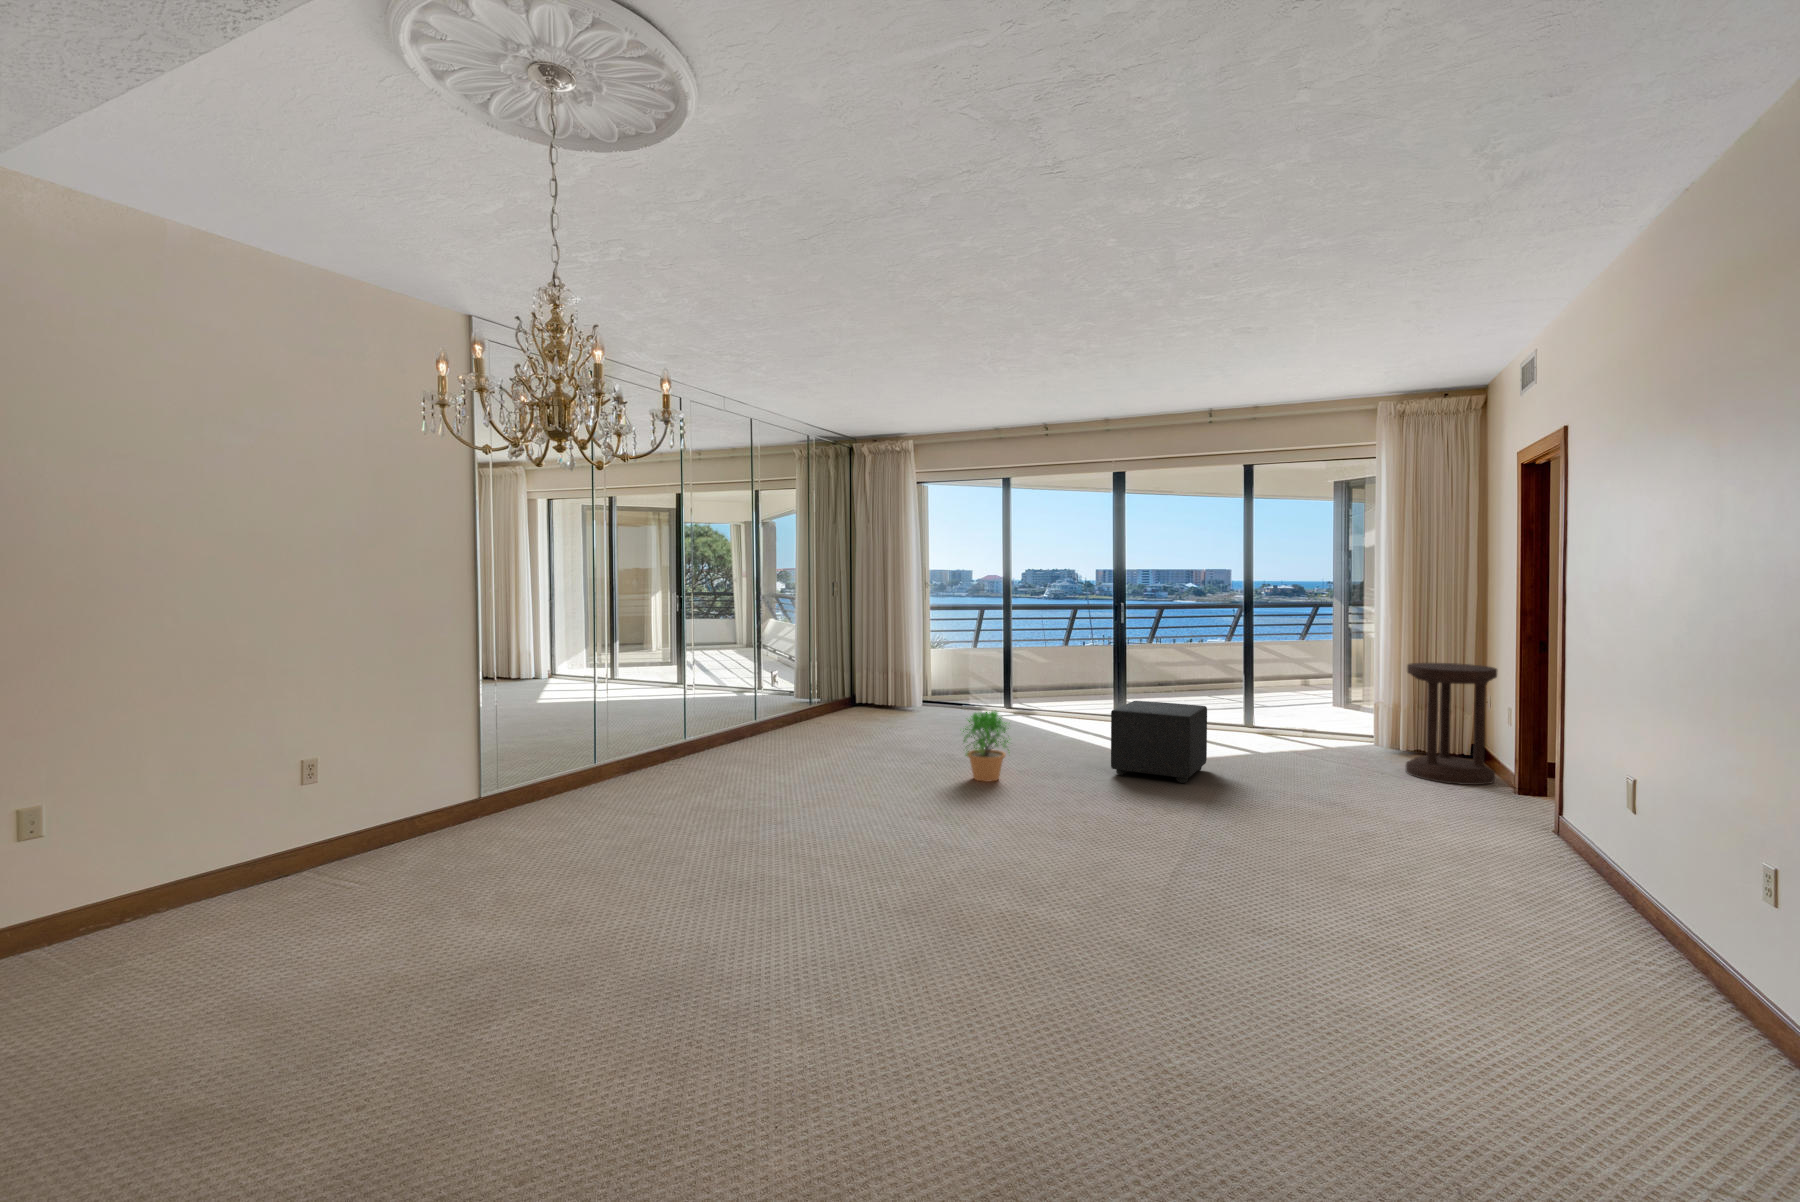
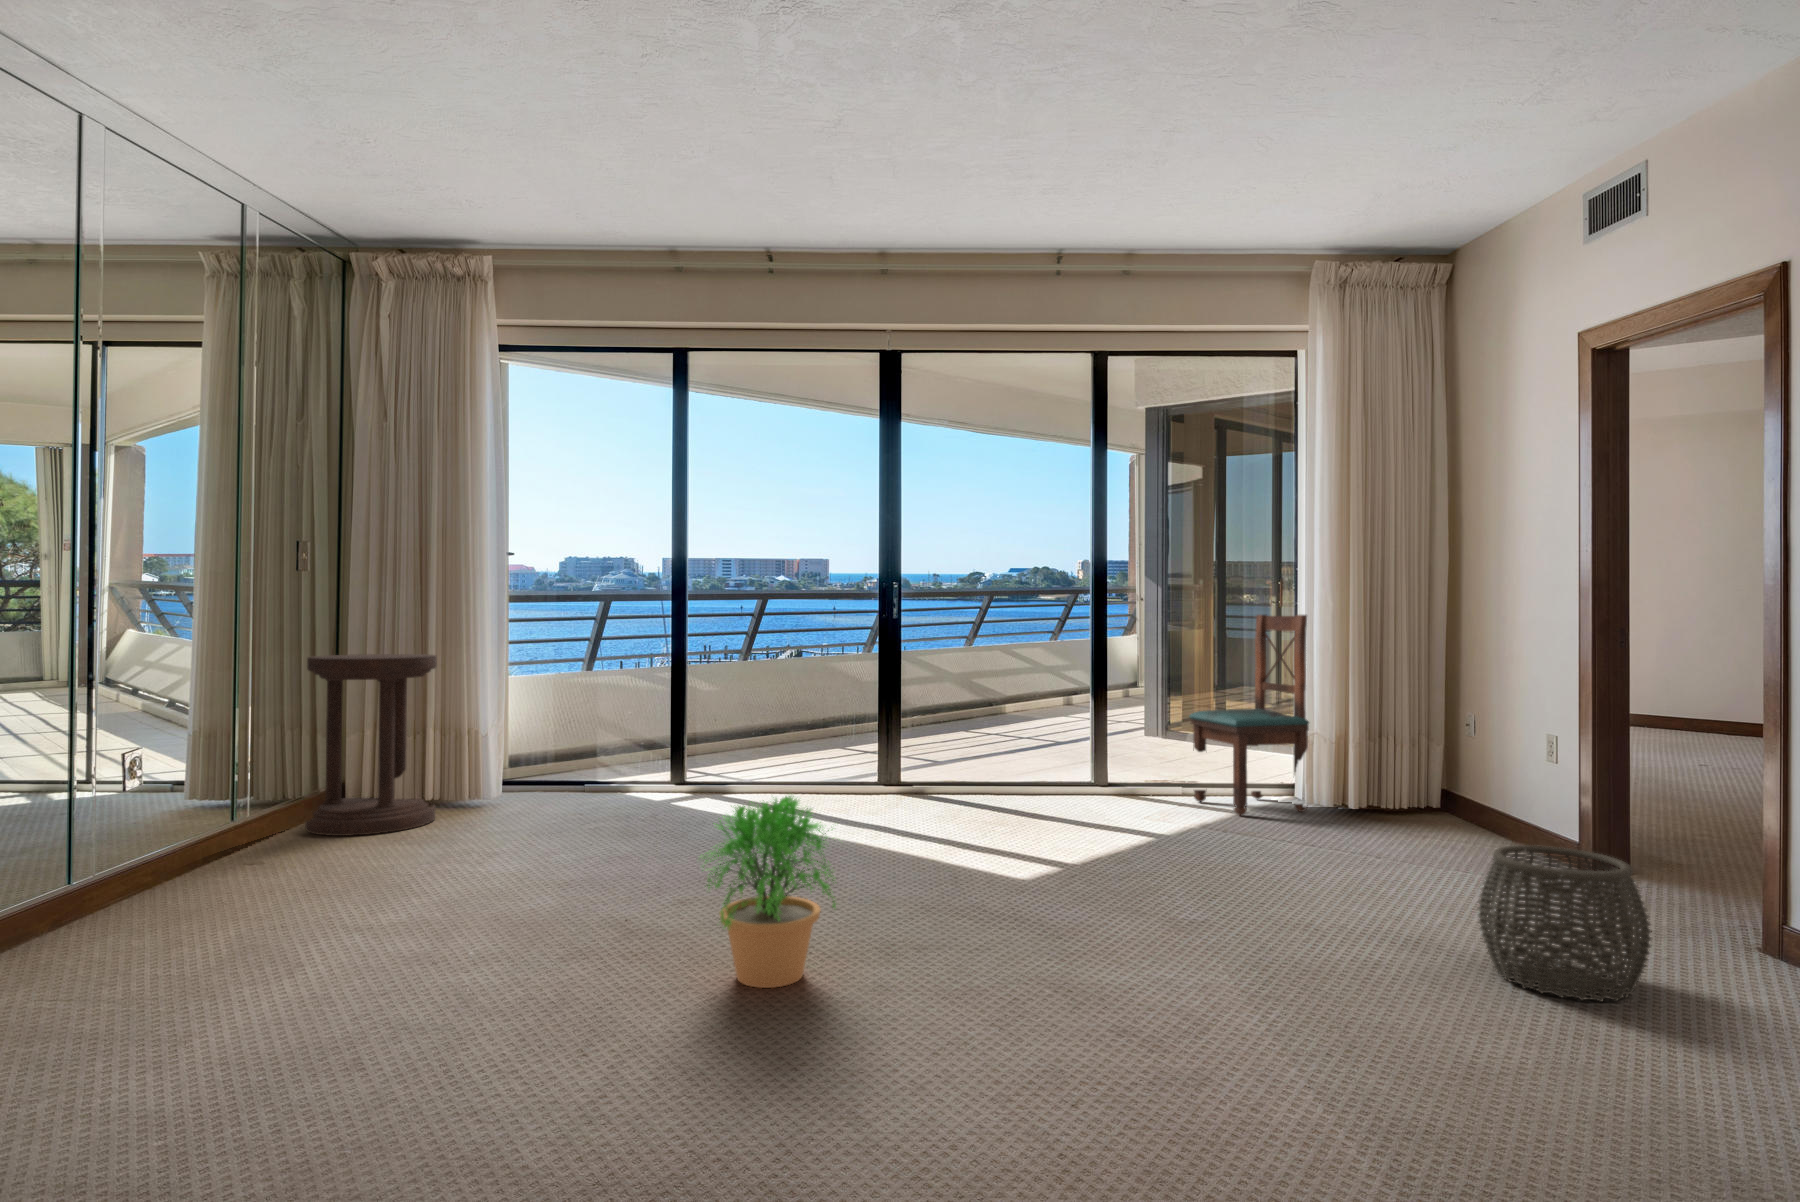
dining chair: none [1302,625,1373,750] -> present [1189,615,1309,815]
side table: present [1406,663,1497,785] -> present [305,654,437,836]
ottoman: present [1111,701,1207,783] -> none [1016,753,1194,921]
woven basket: none [1291,758,1367,828] -> present [1478,845,1651,1002]

